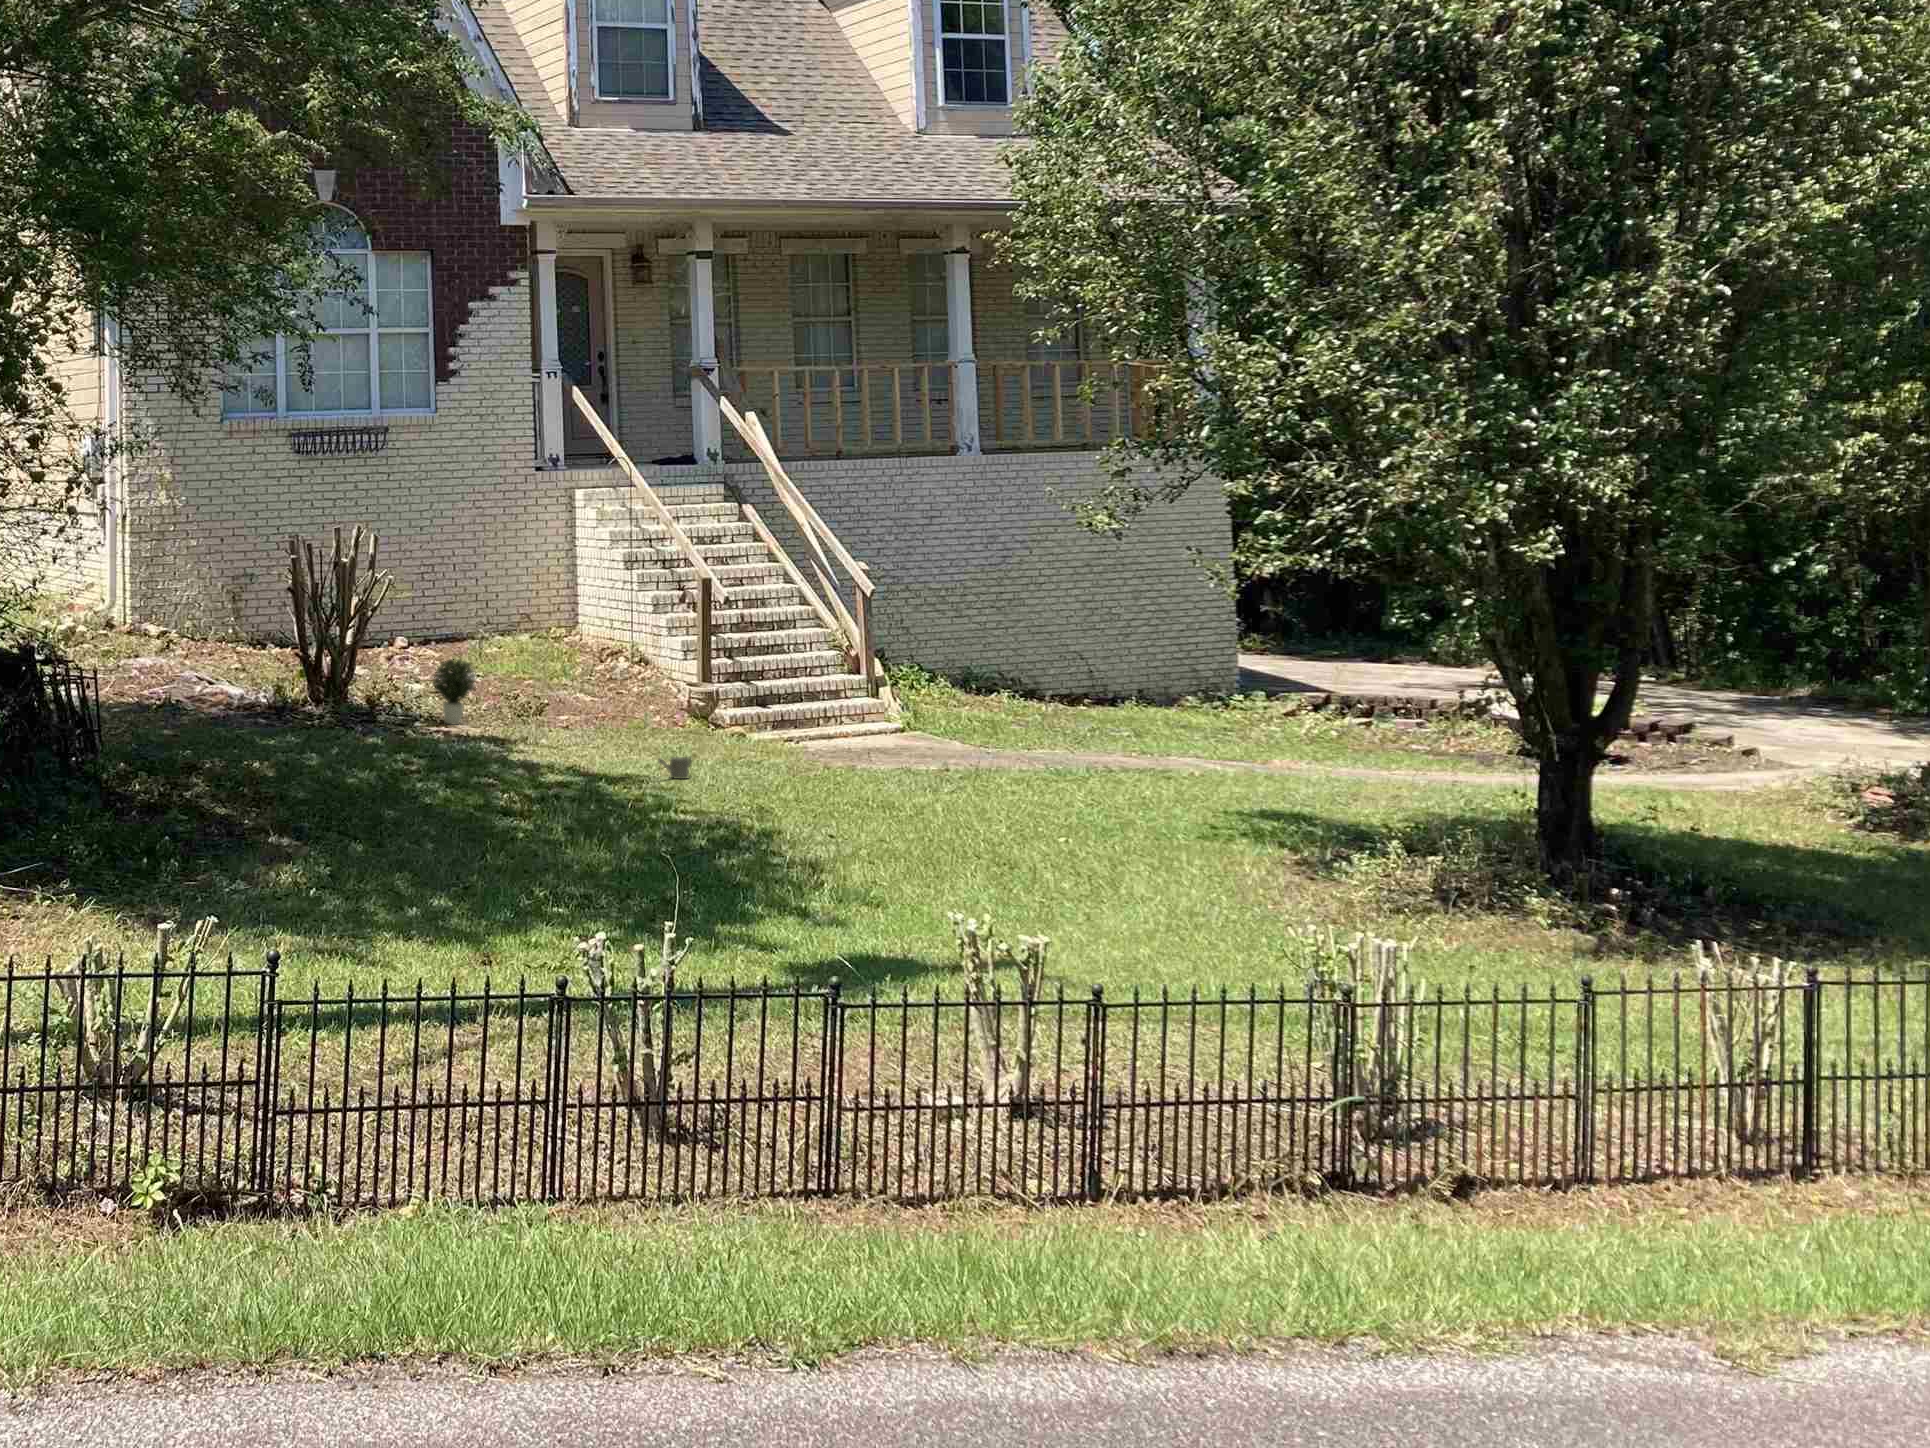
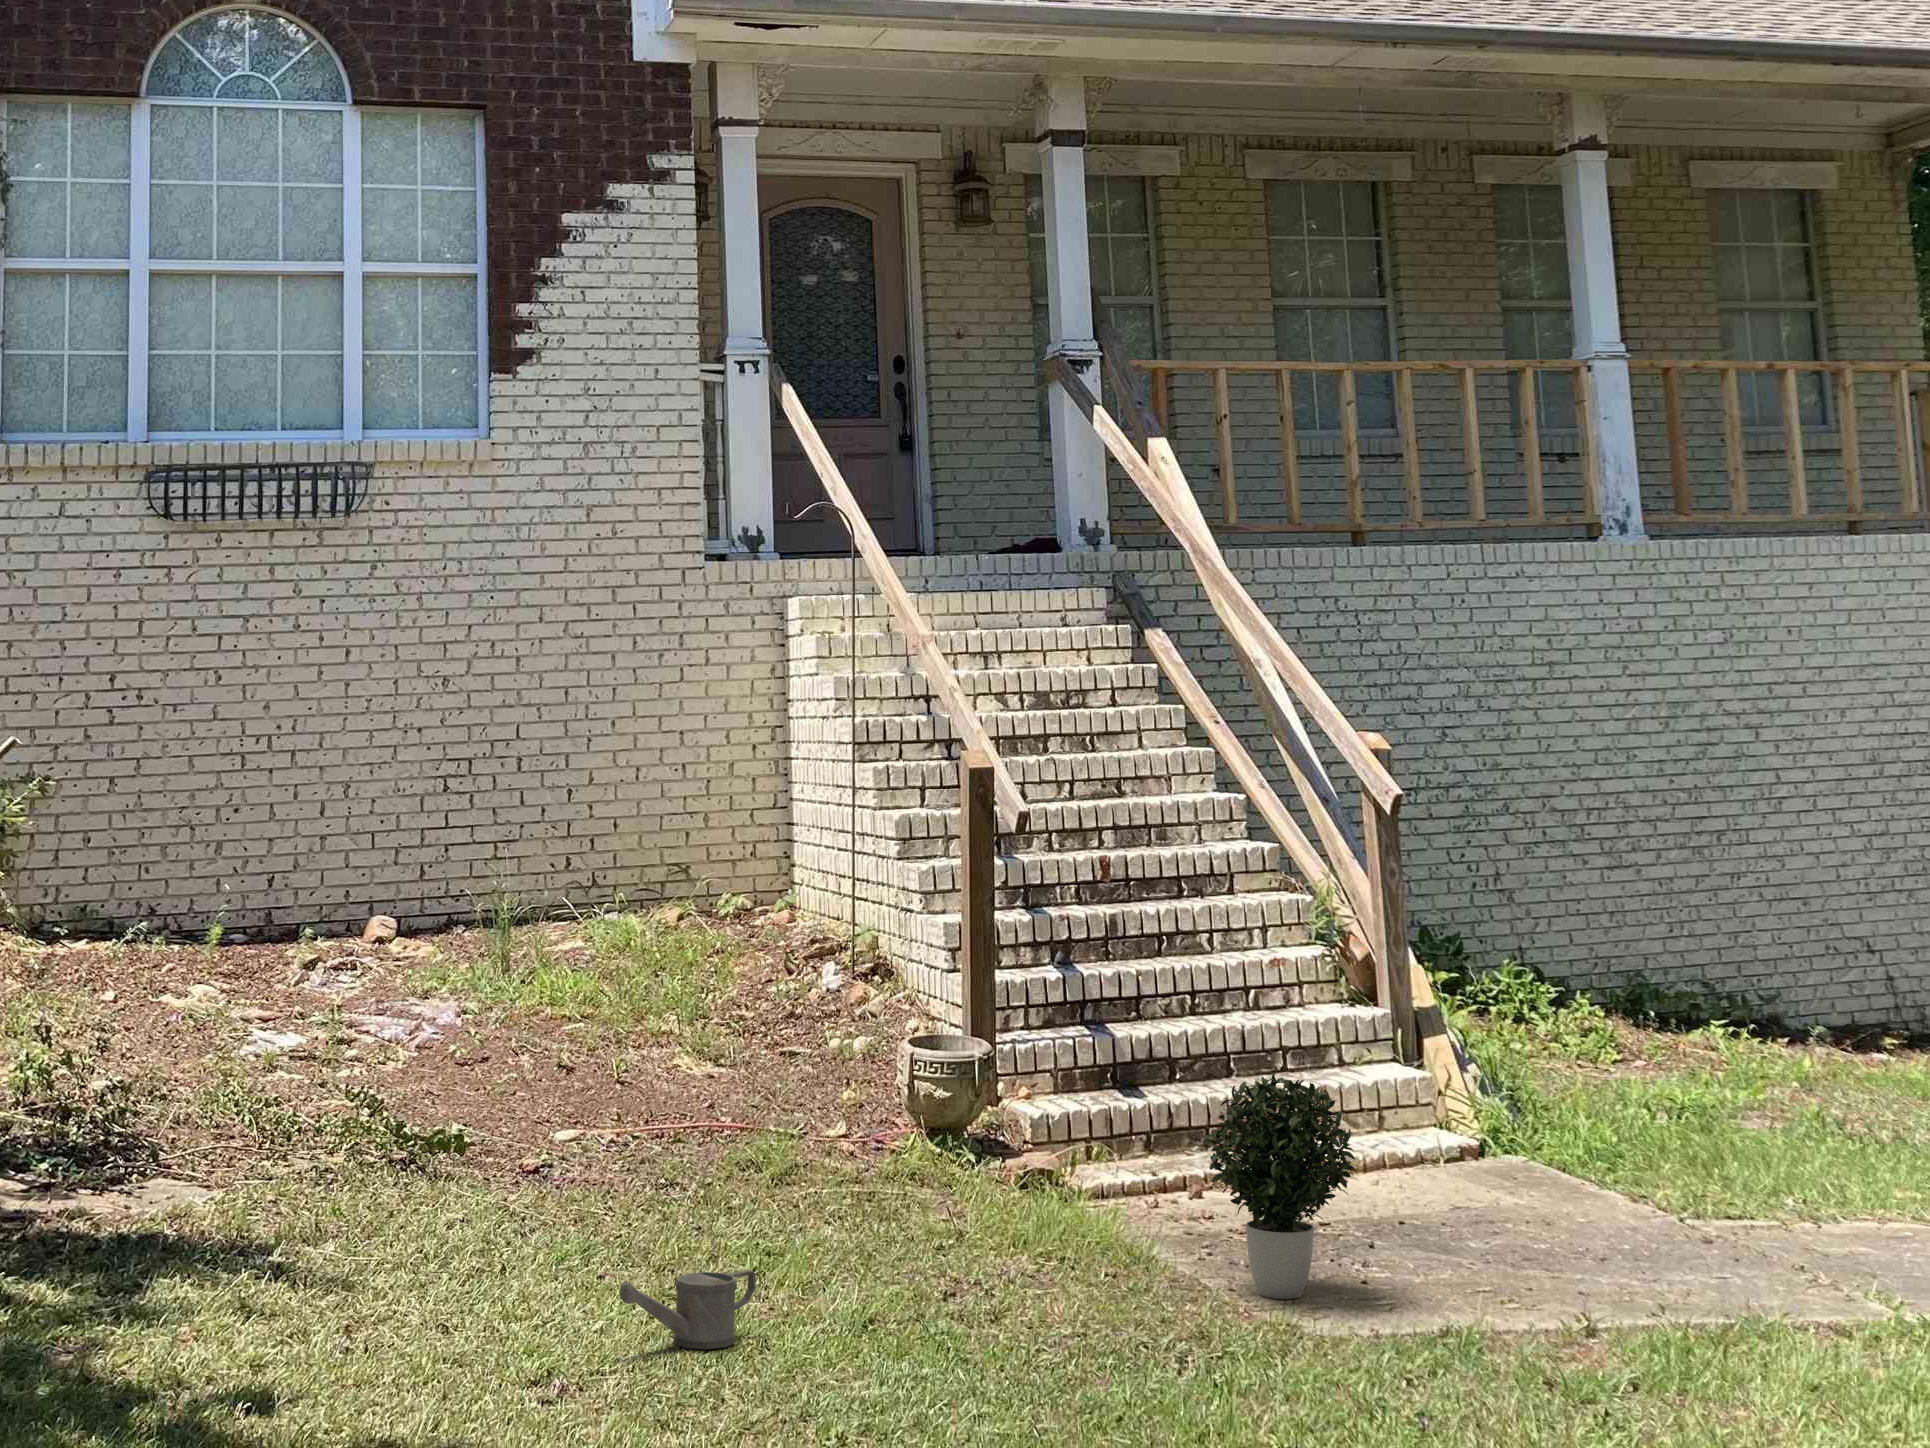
potted plant: present [432,659,475,724] -> present [1203,1074,1355,1299]

